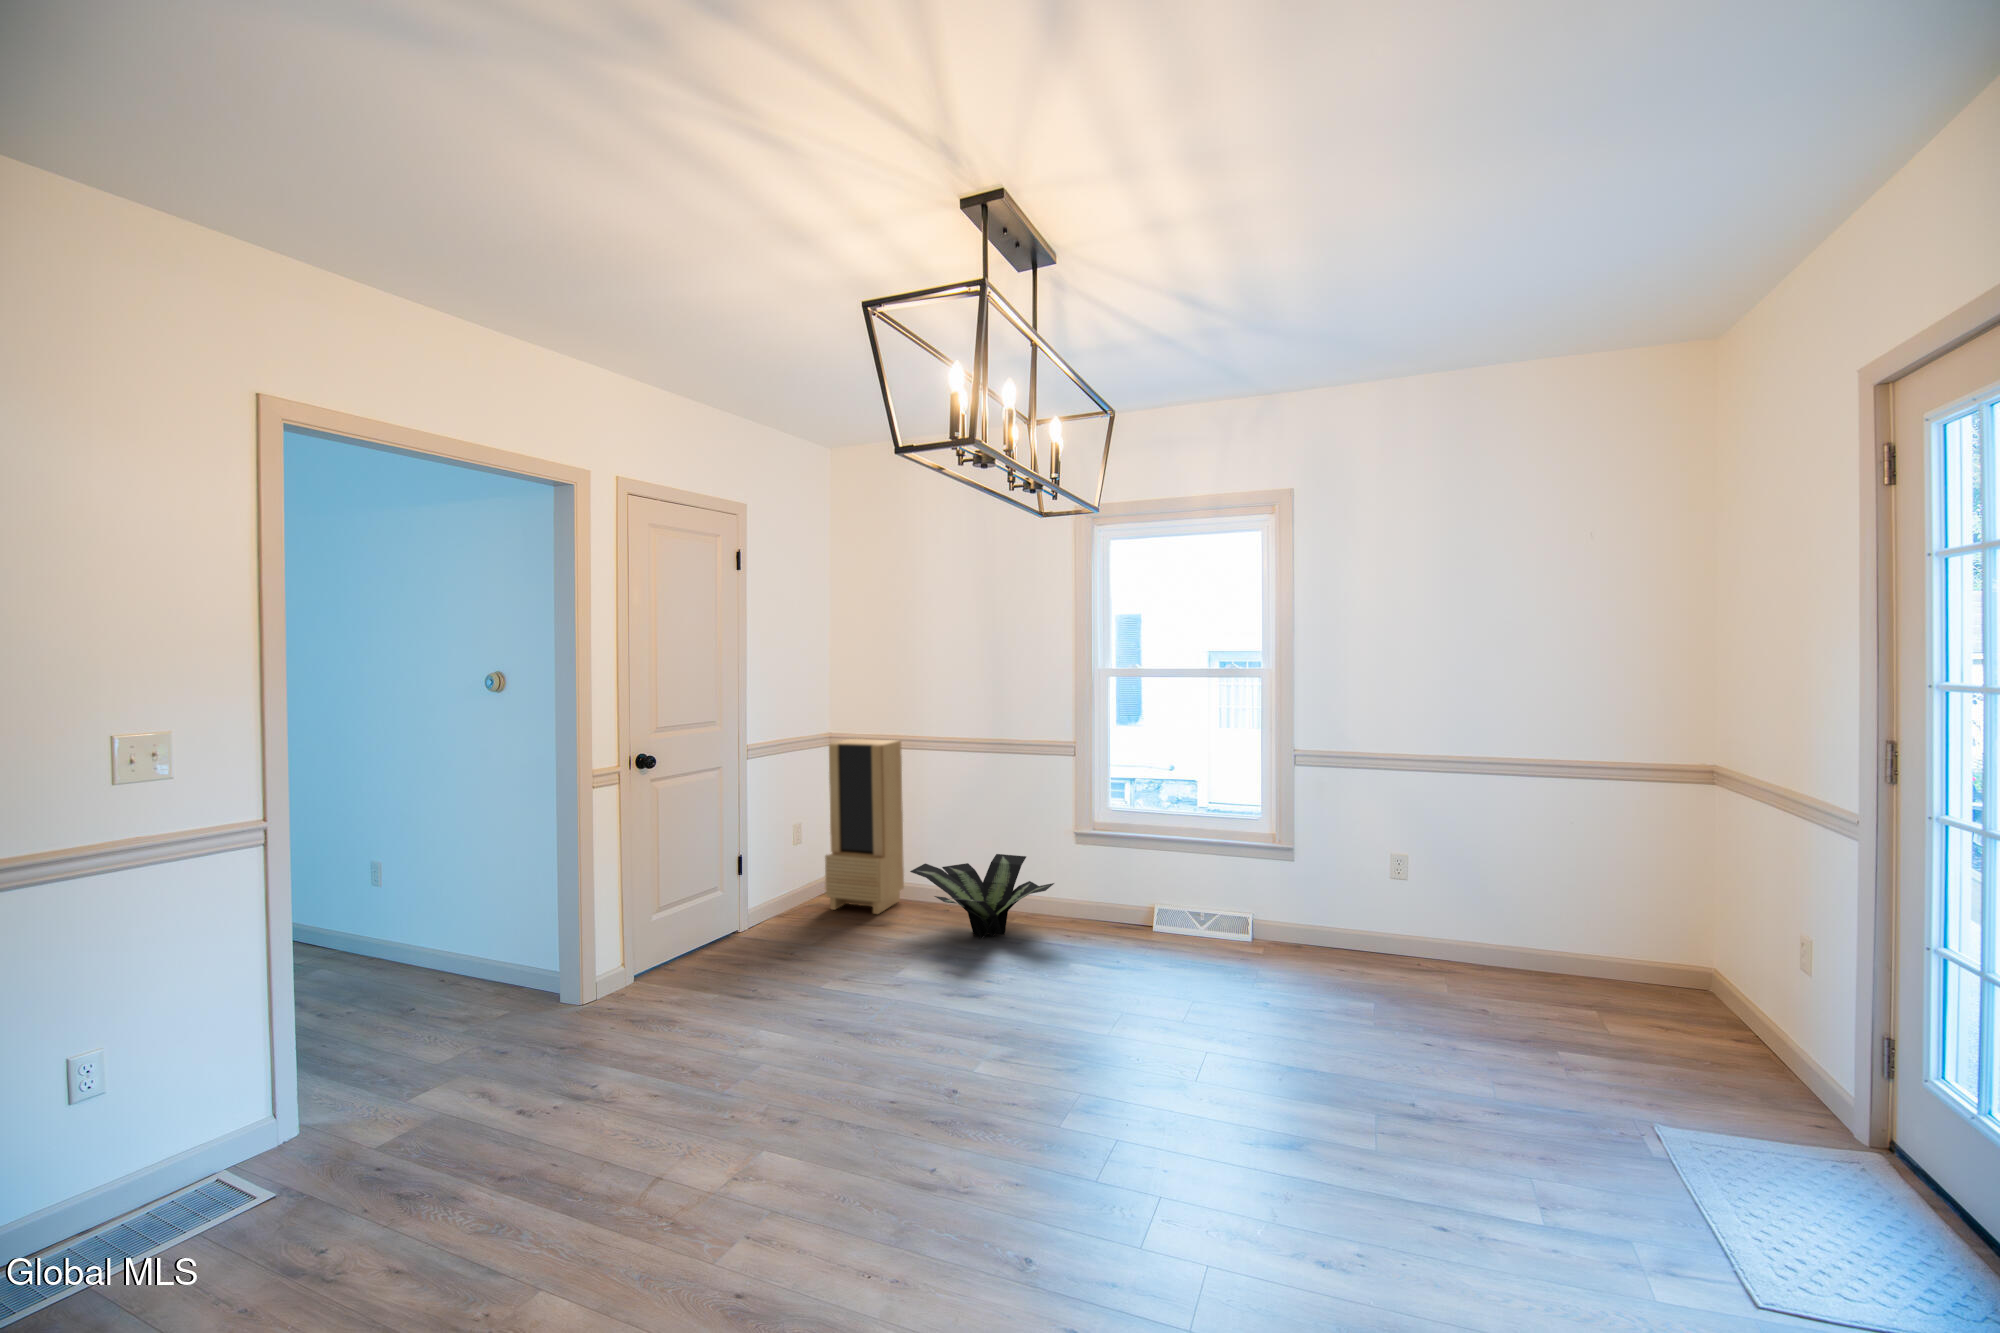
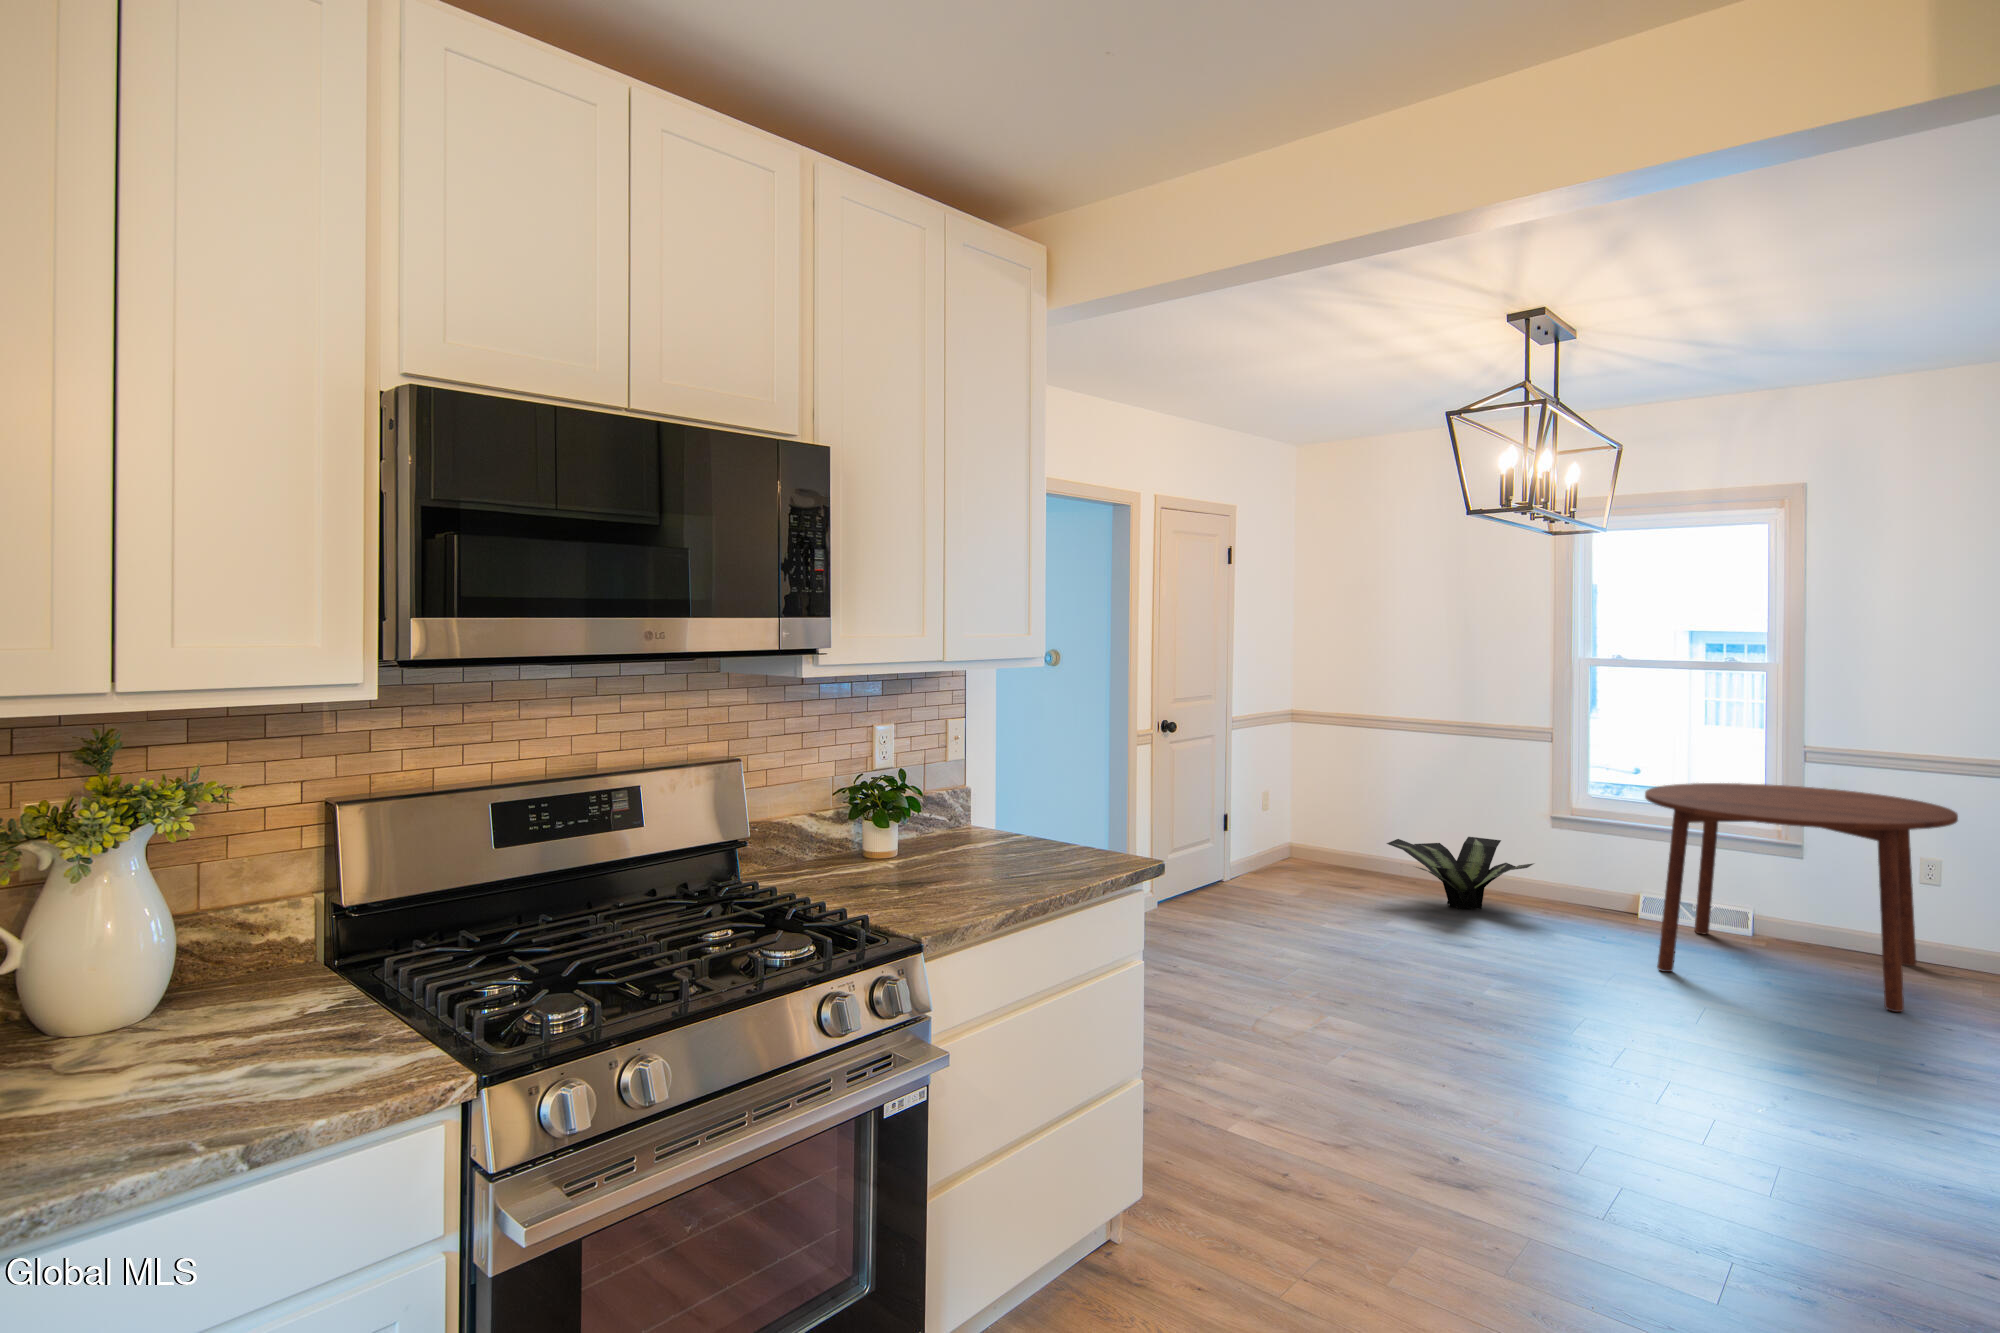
storage cabinet: present [825,739,904,914] -> none [1295,719,1370,885]
dining table: none [1153,790,1442,1047] -> present [1645,783,1958,1012]

